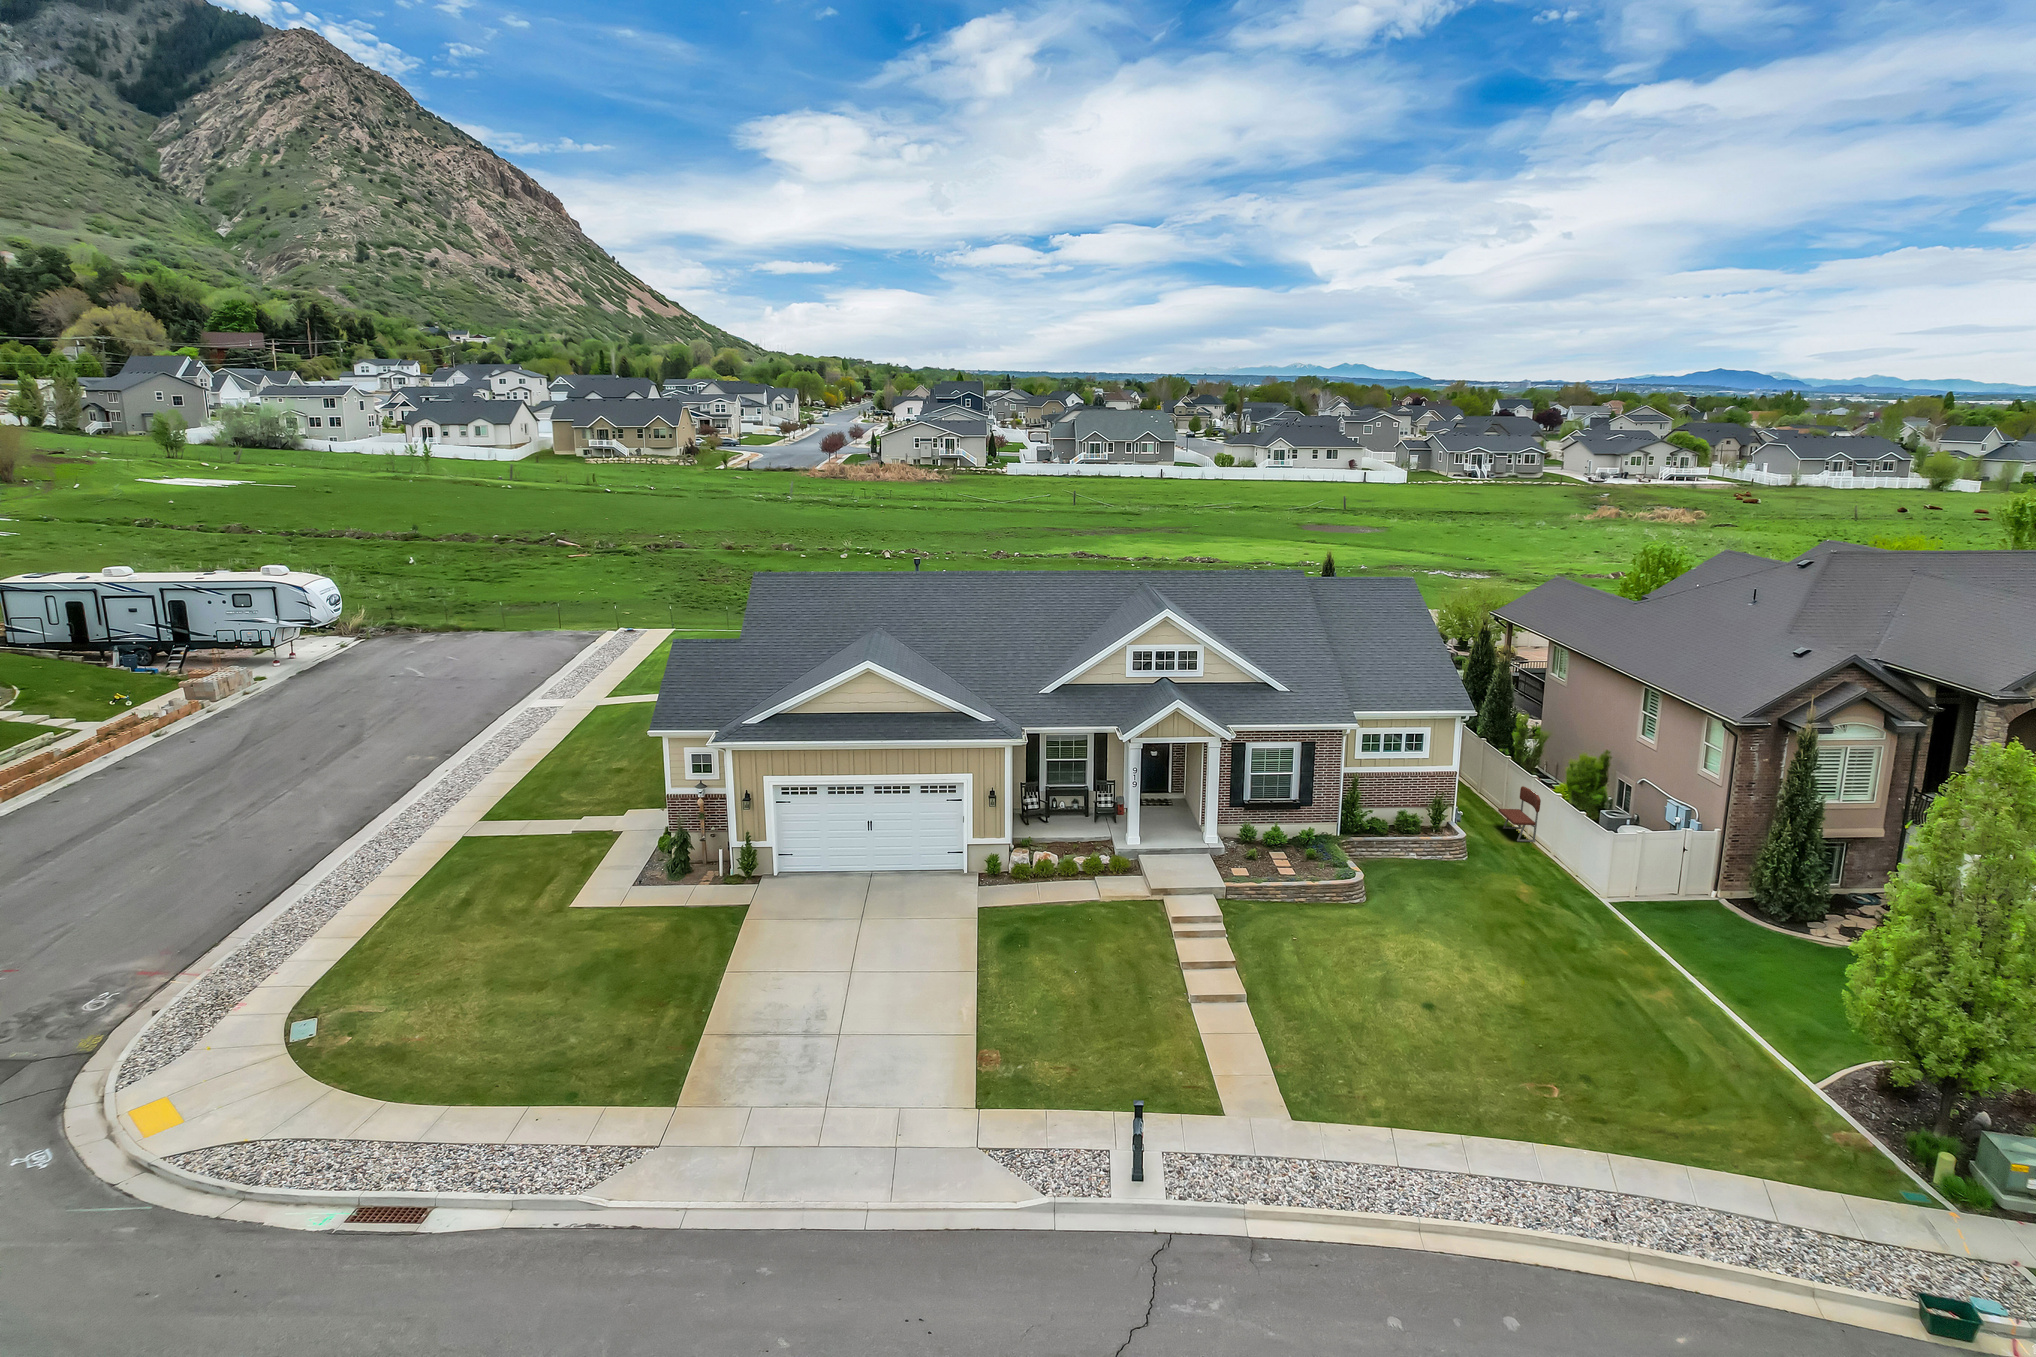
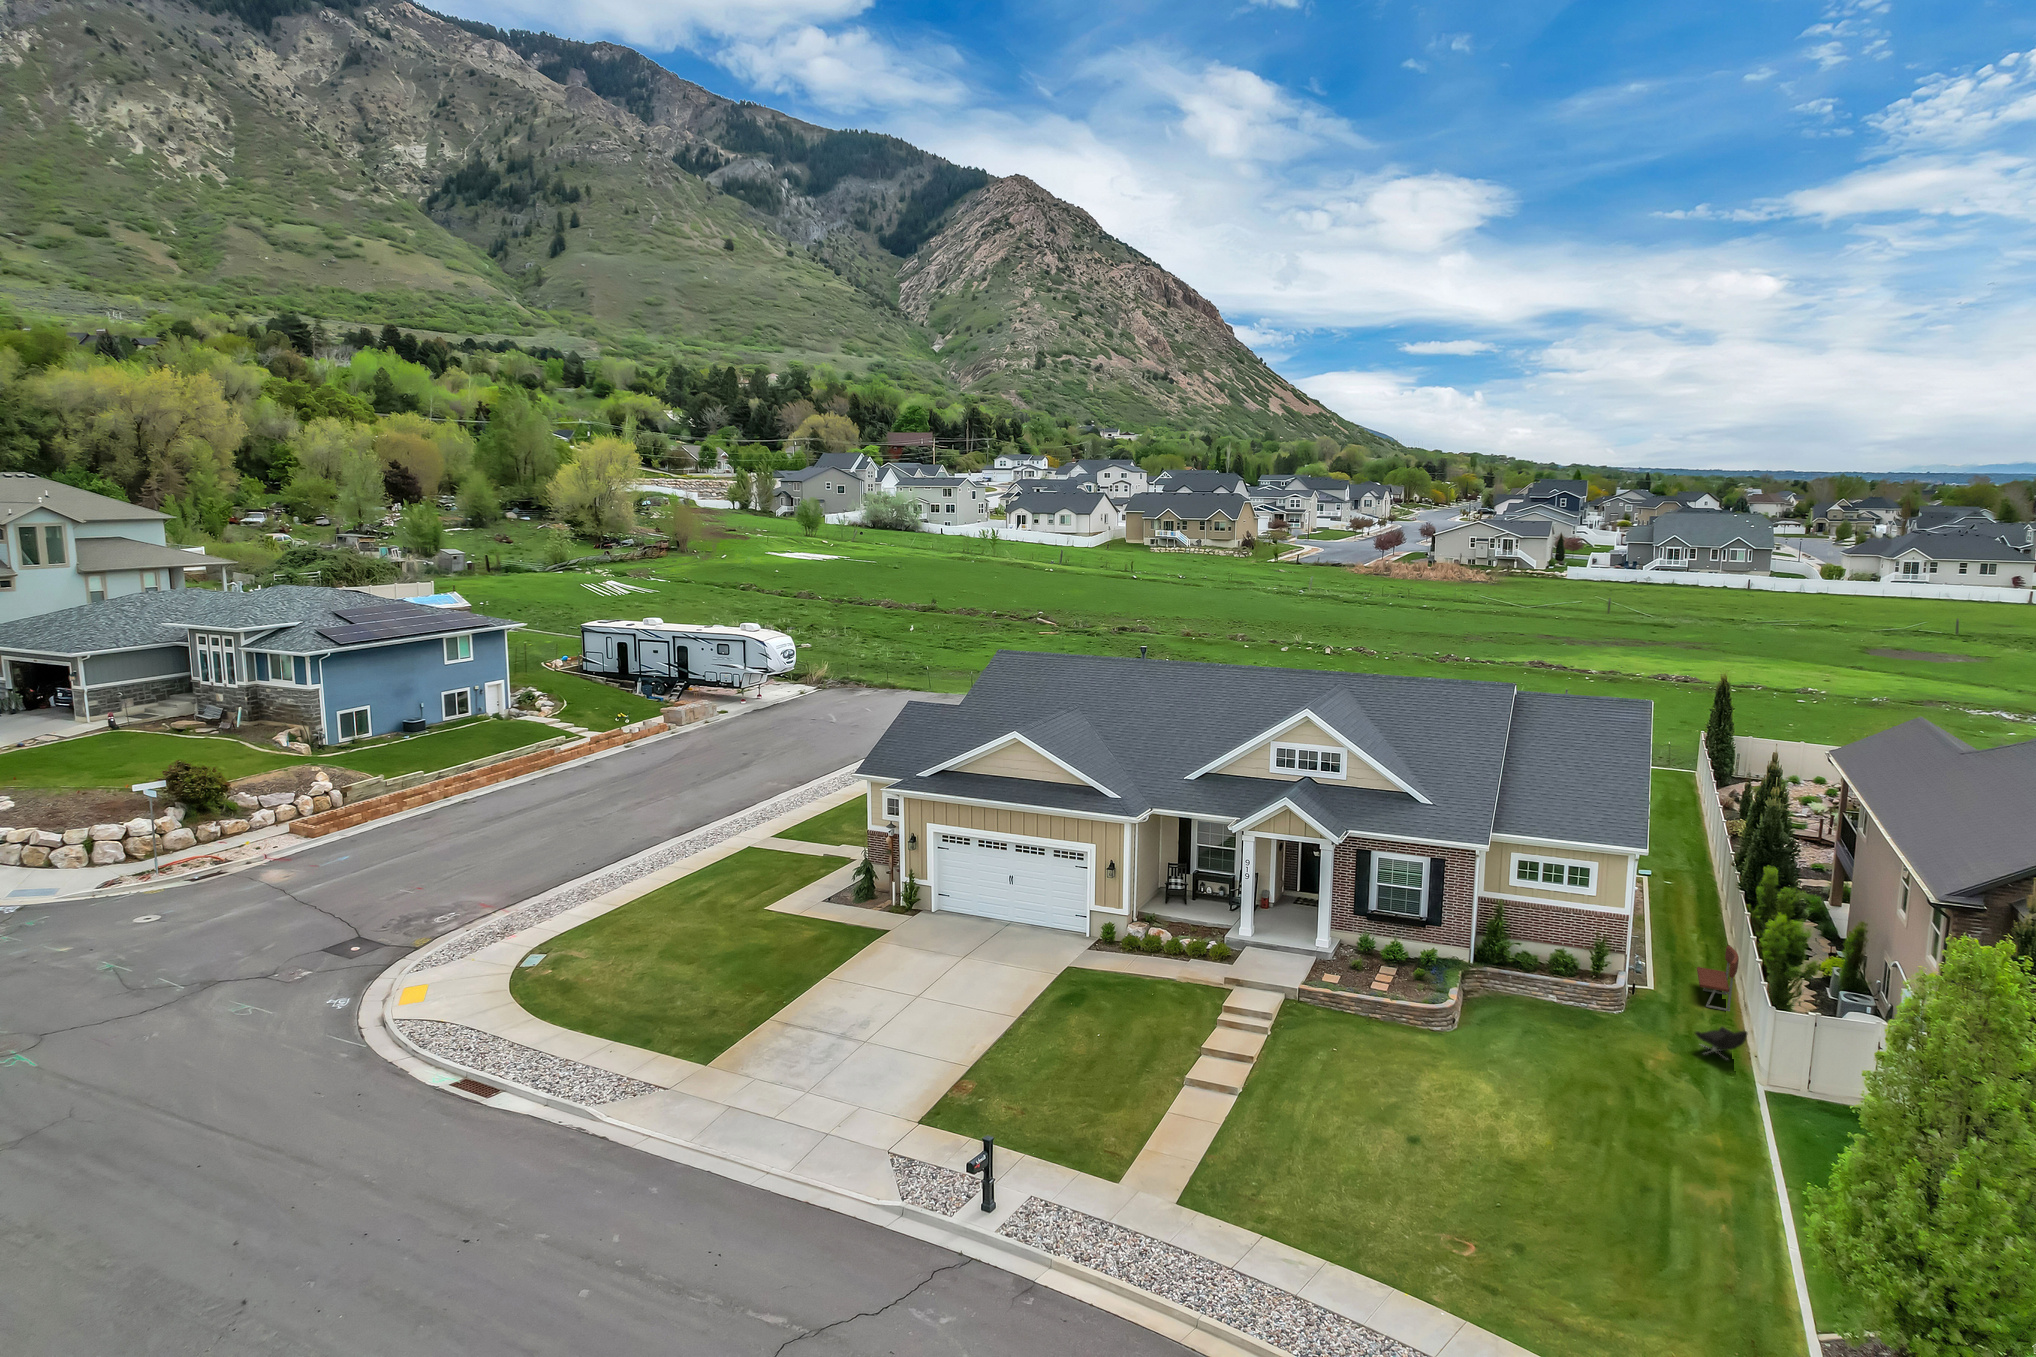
lounge chair: none [1540,853,1583,881] -> present [1695,1027,1747,1055]

